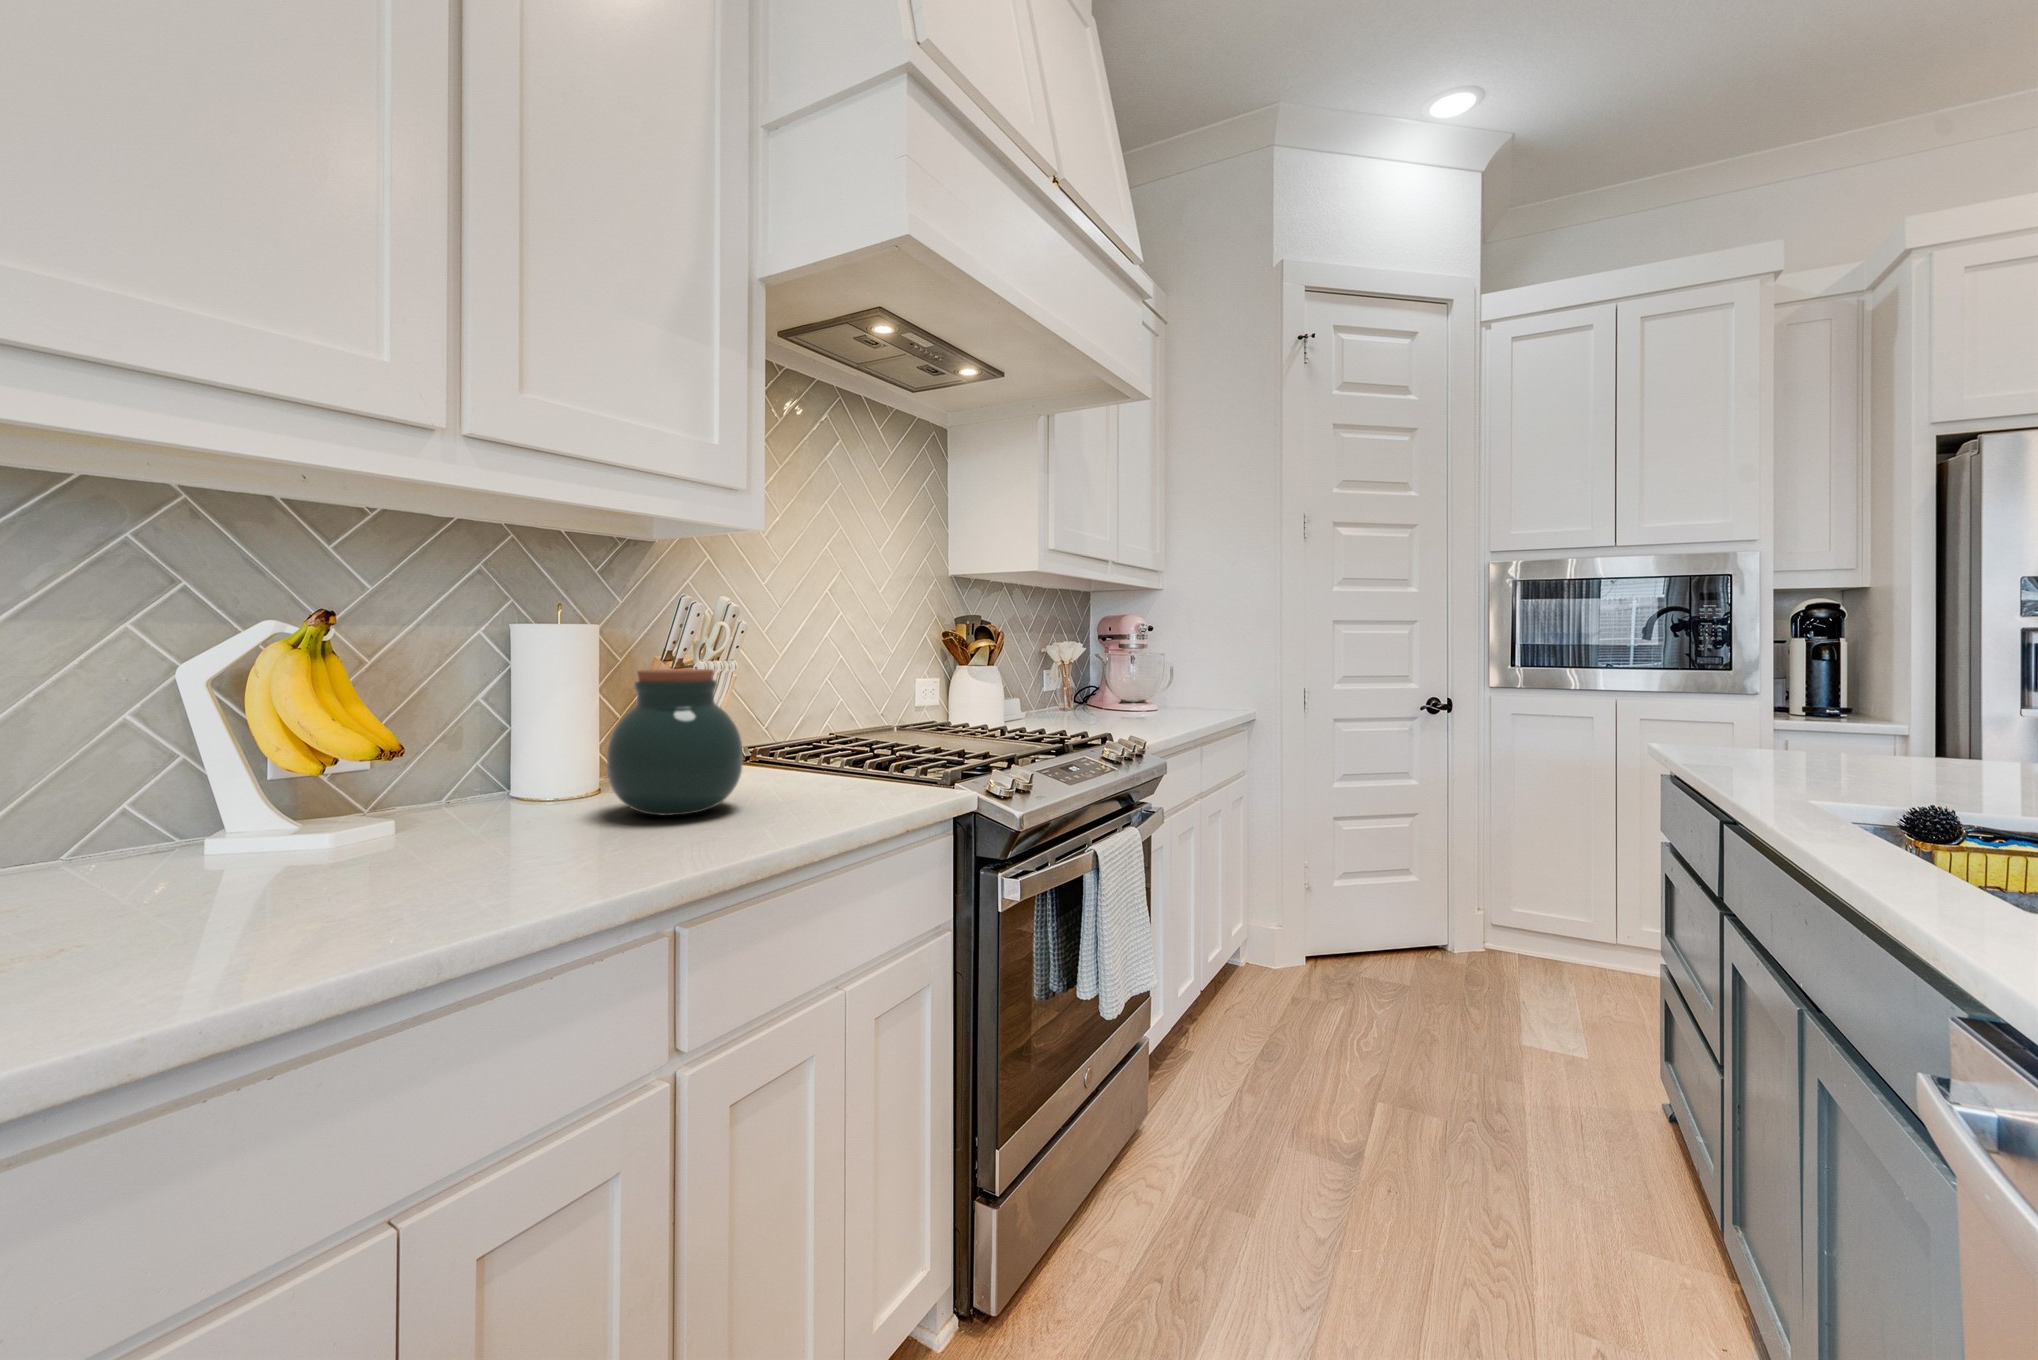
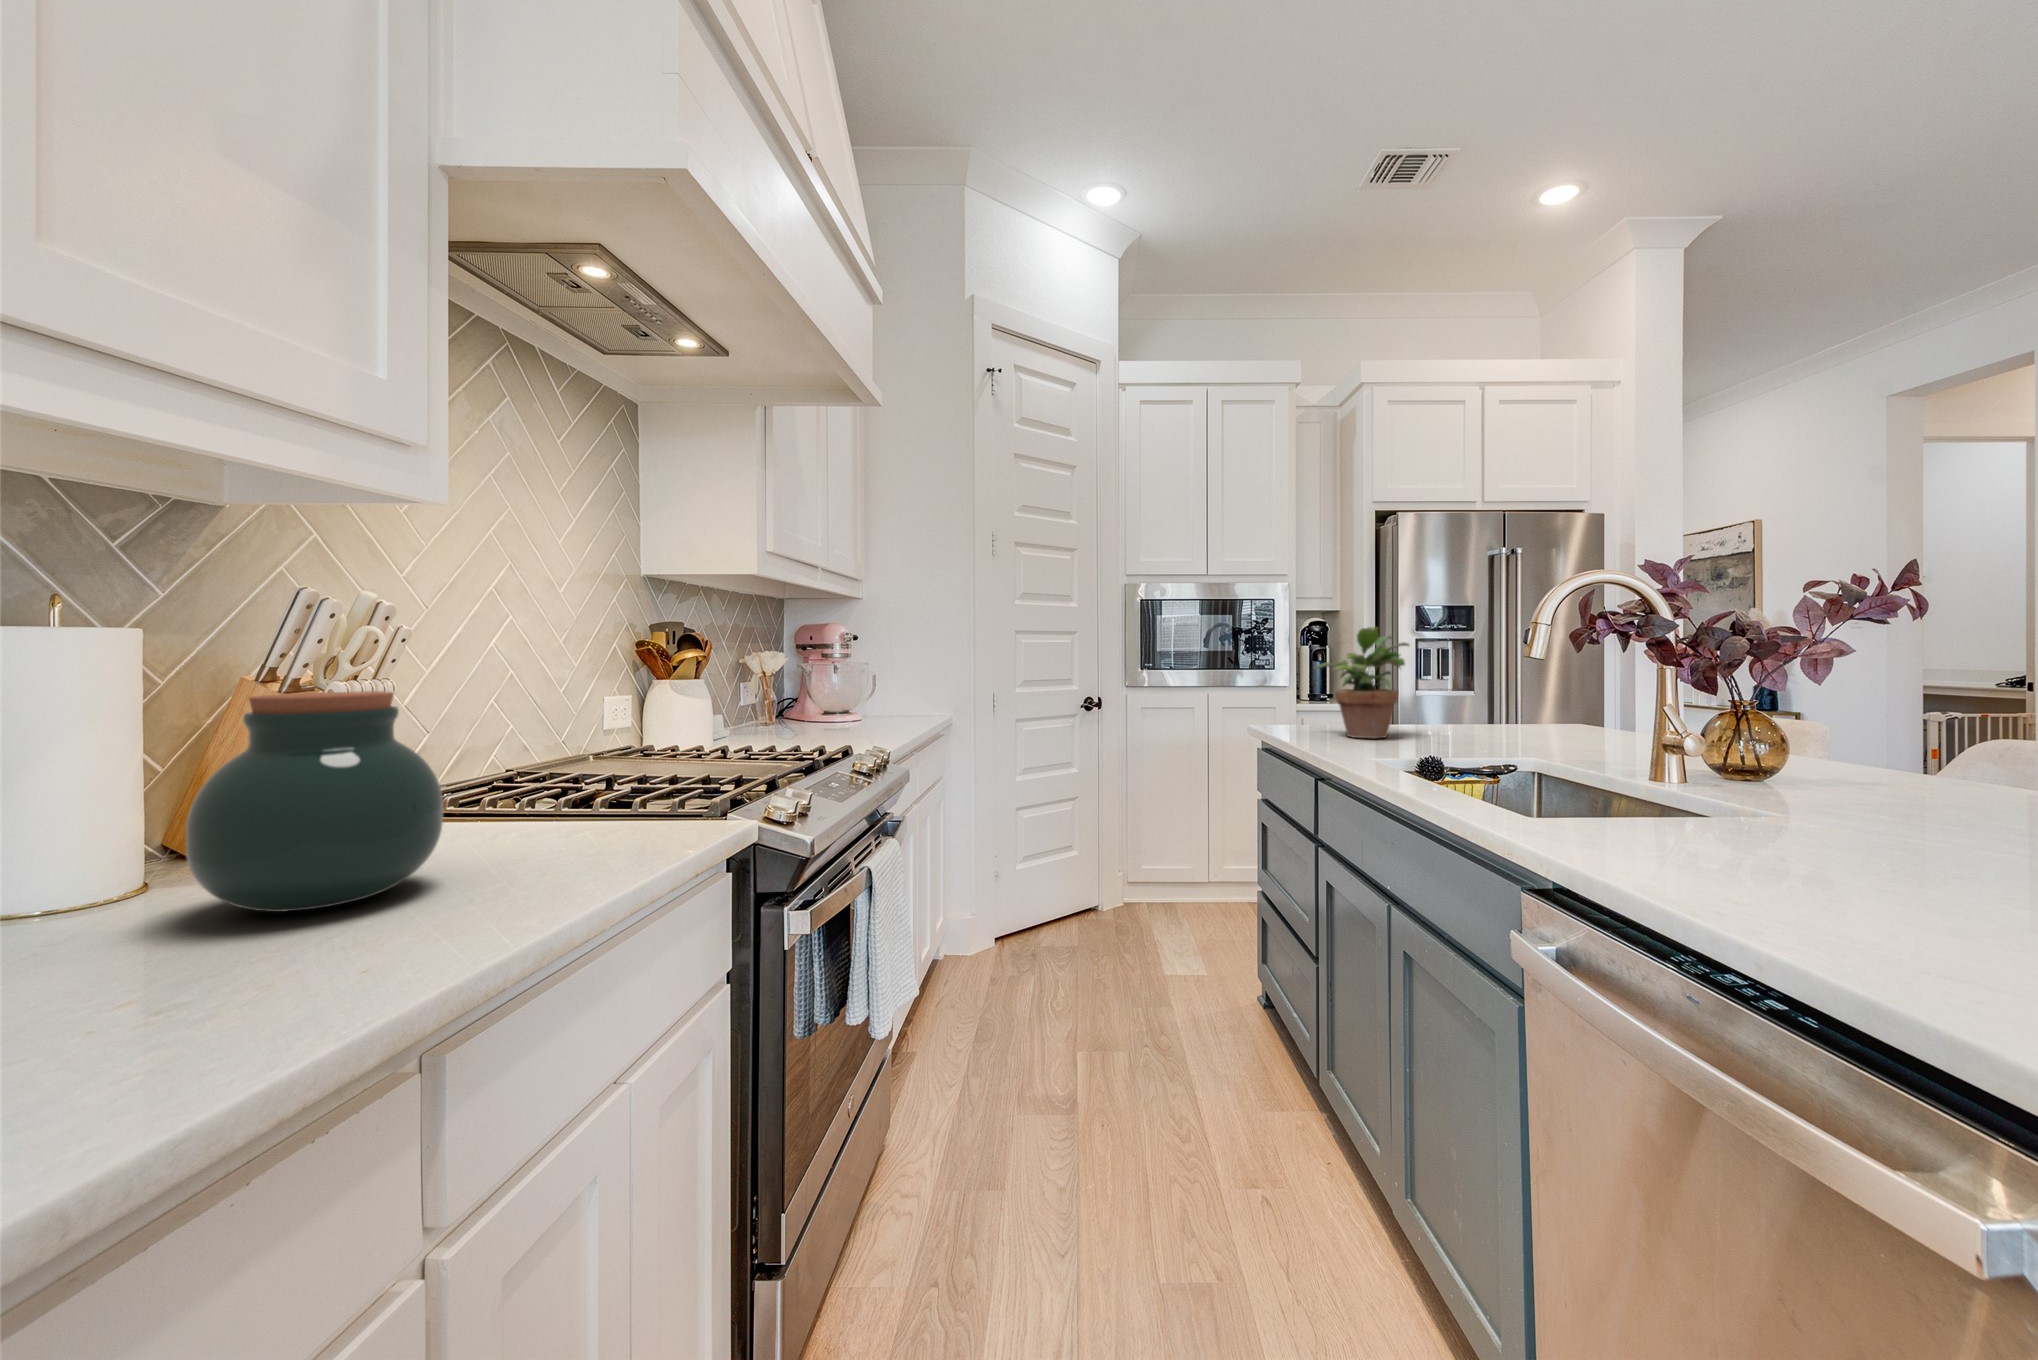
potted plant: none [1741,613,1931,776] -> present [1315,627,1409,739]

